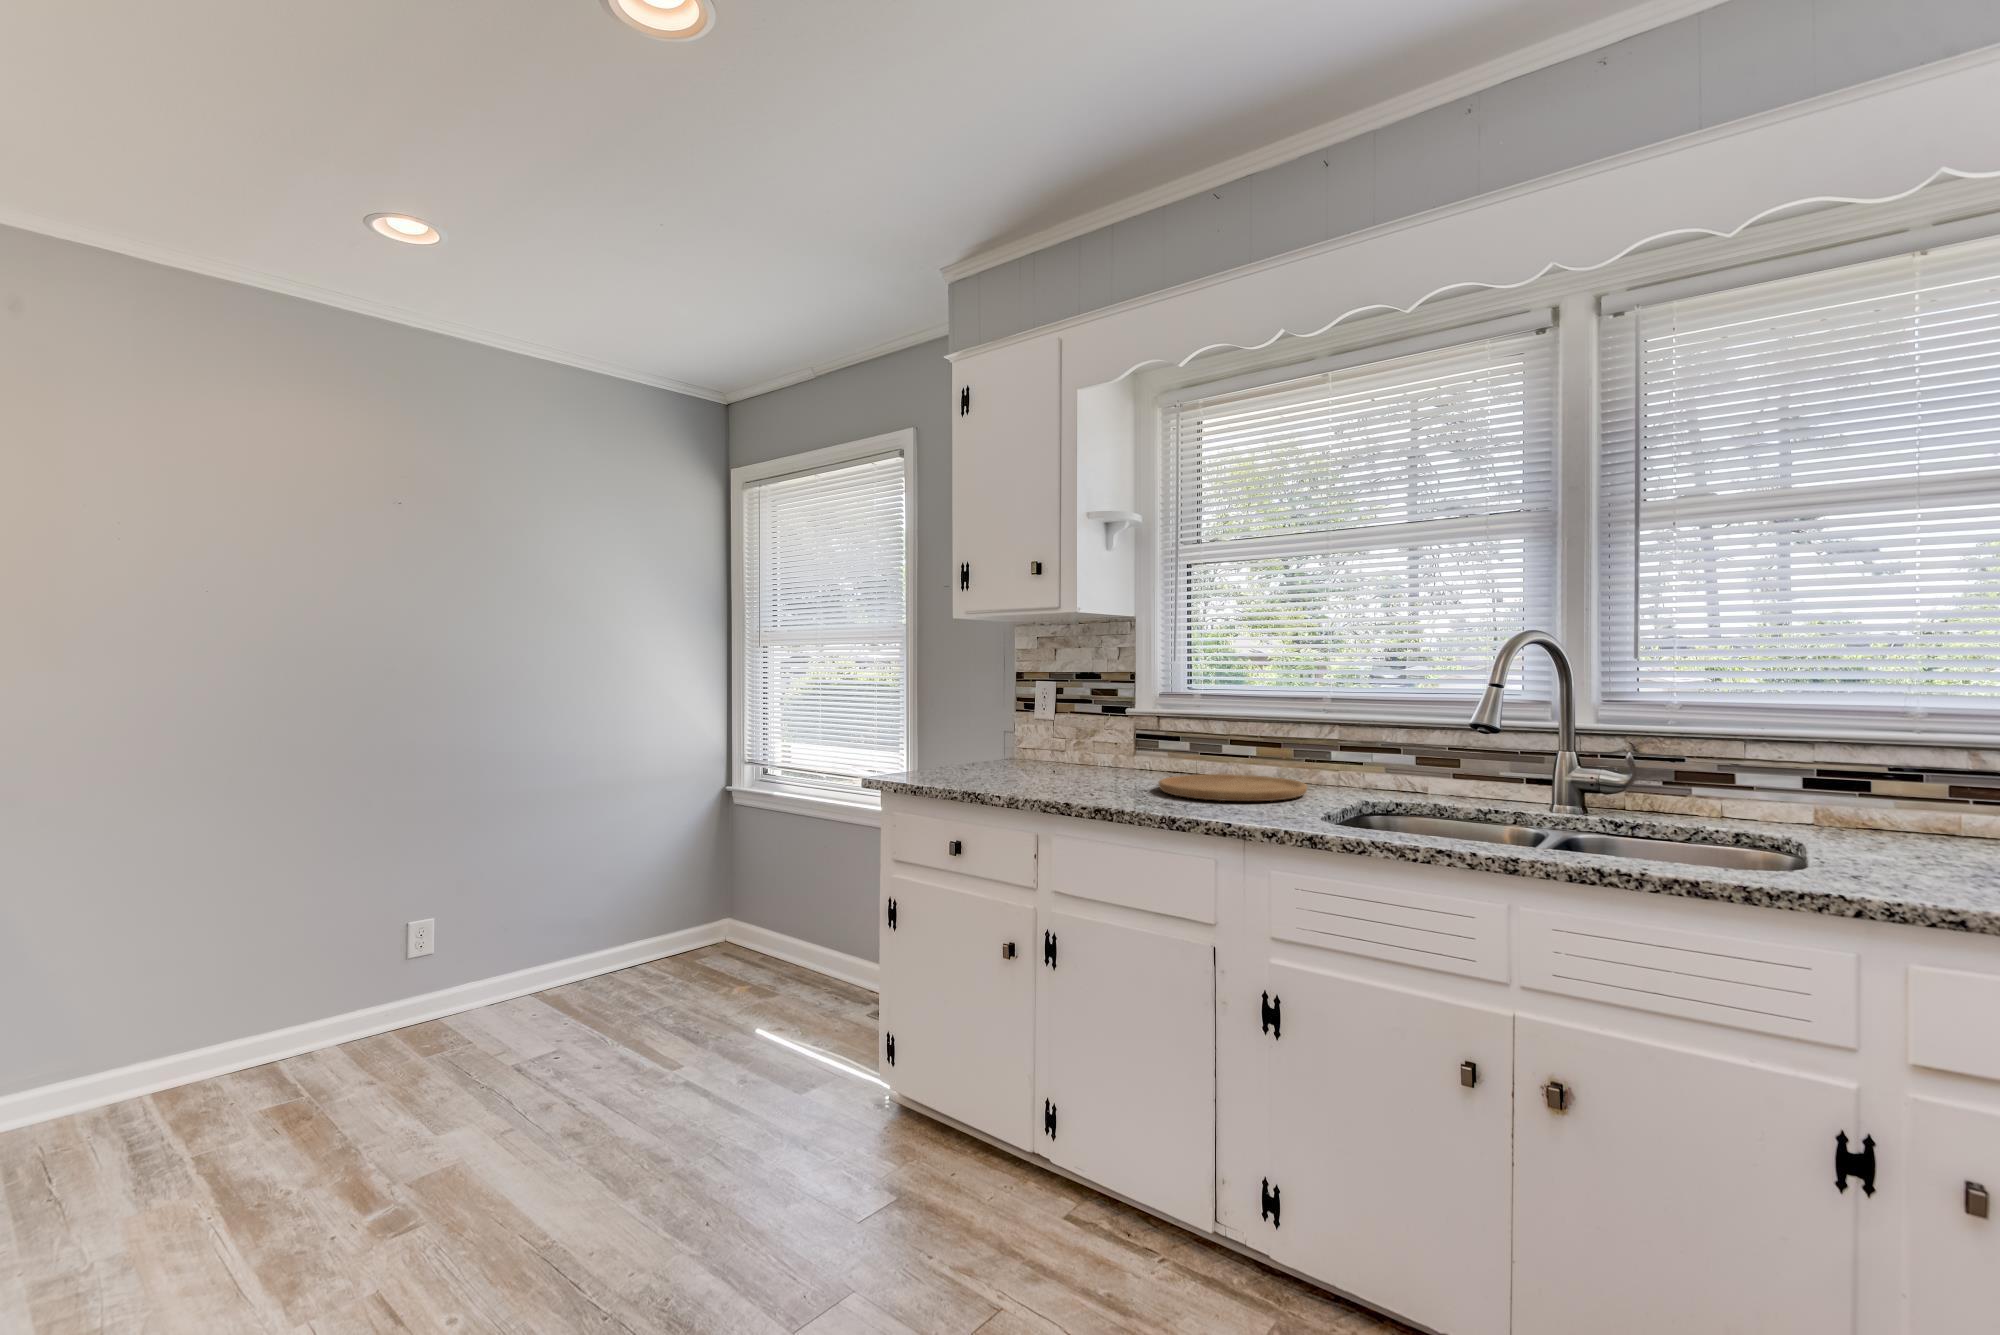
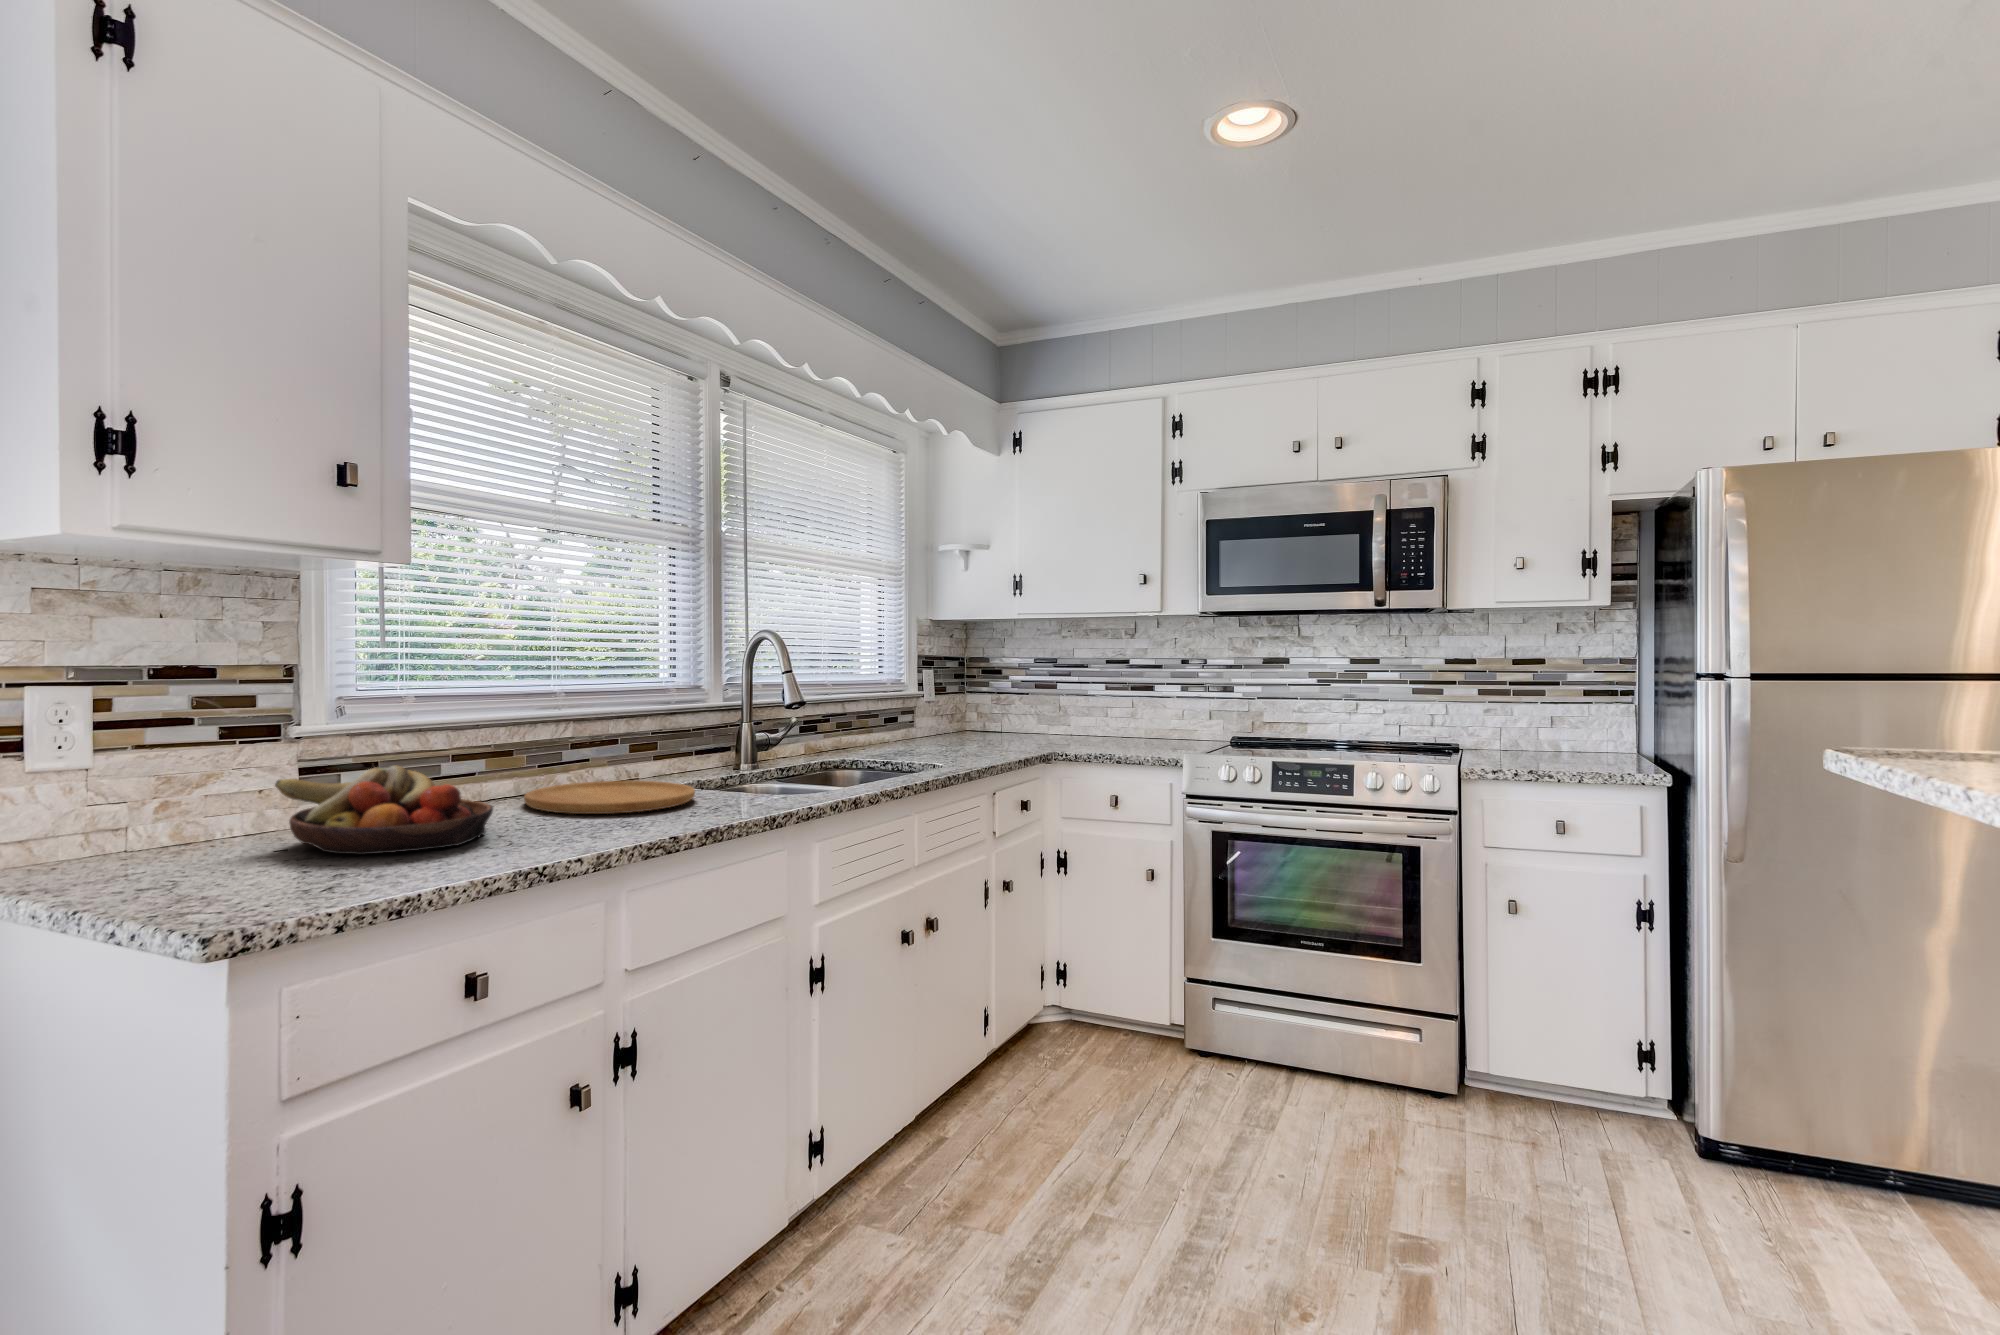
fruit bowl: none [1010,732,1115,783] -> present [275,765,493,855]

